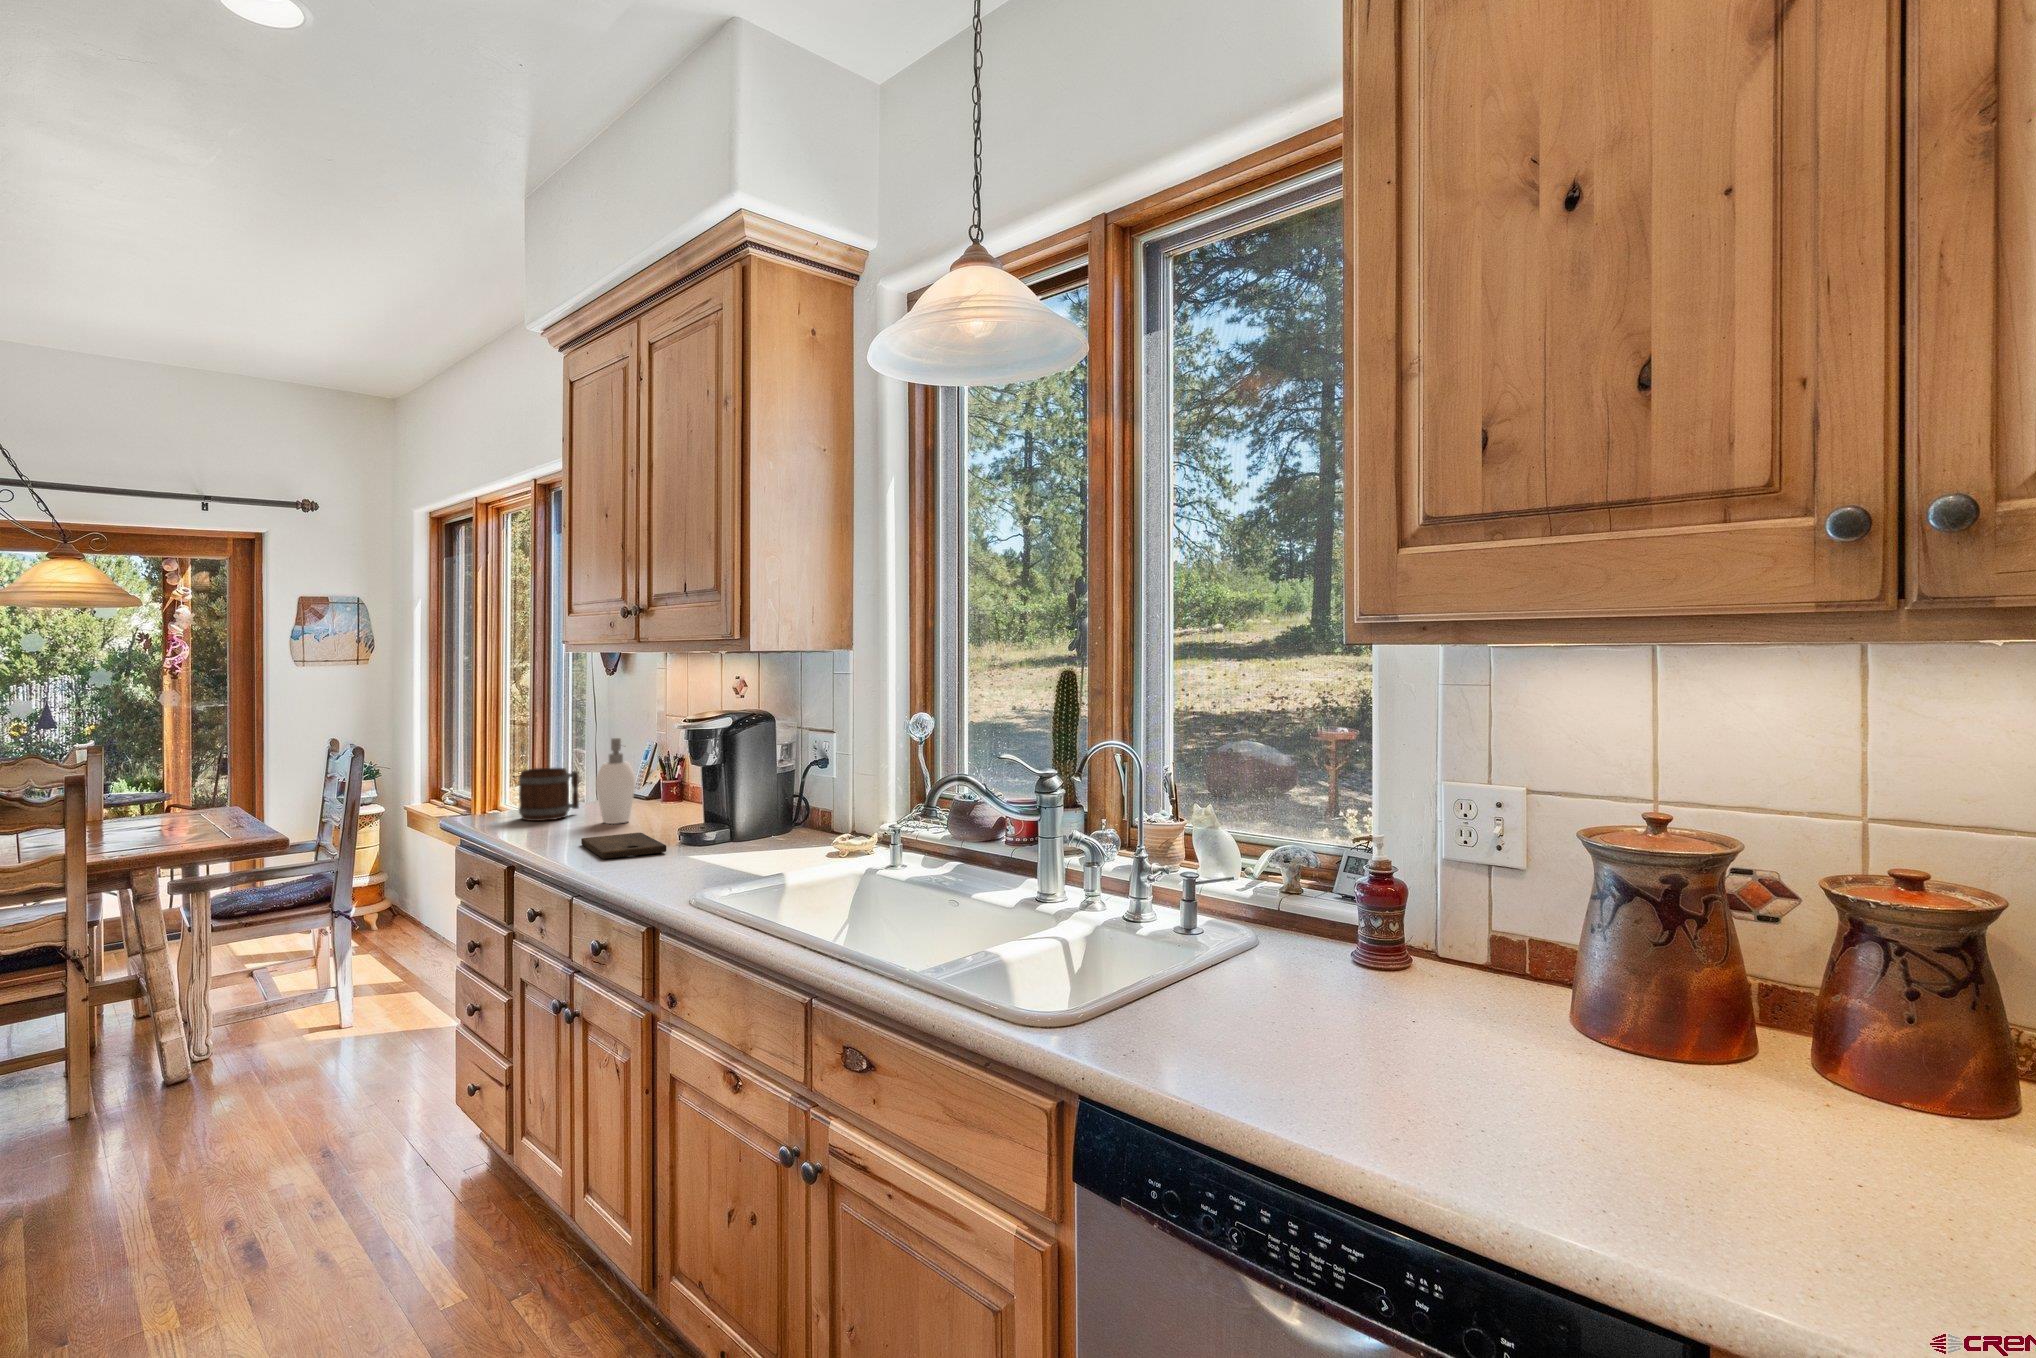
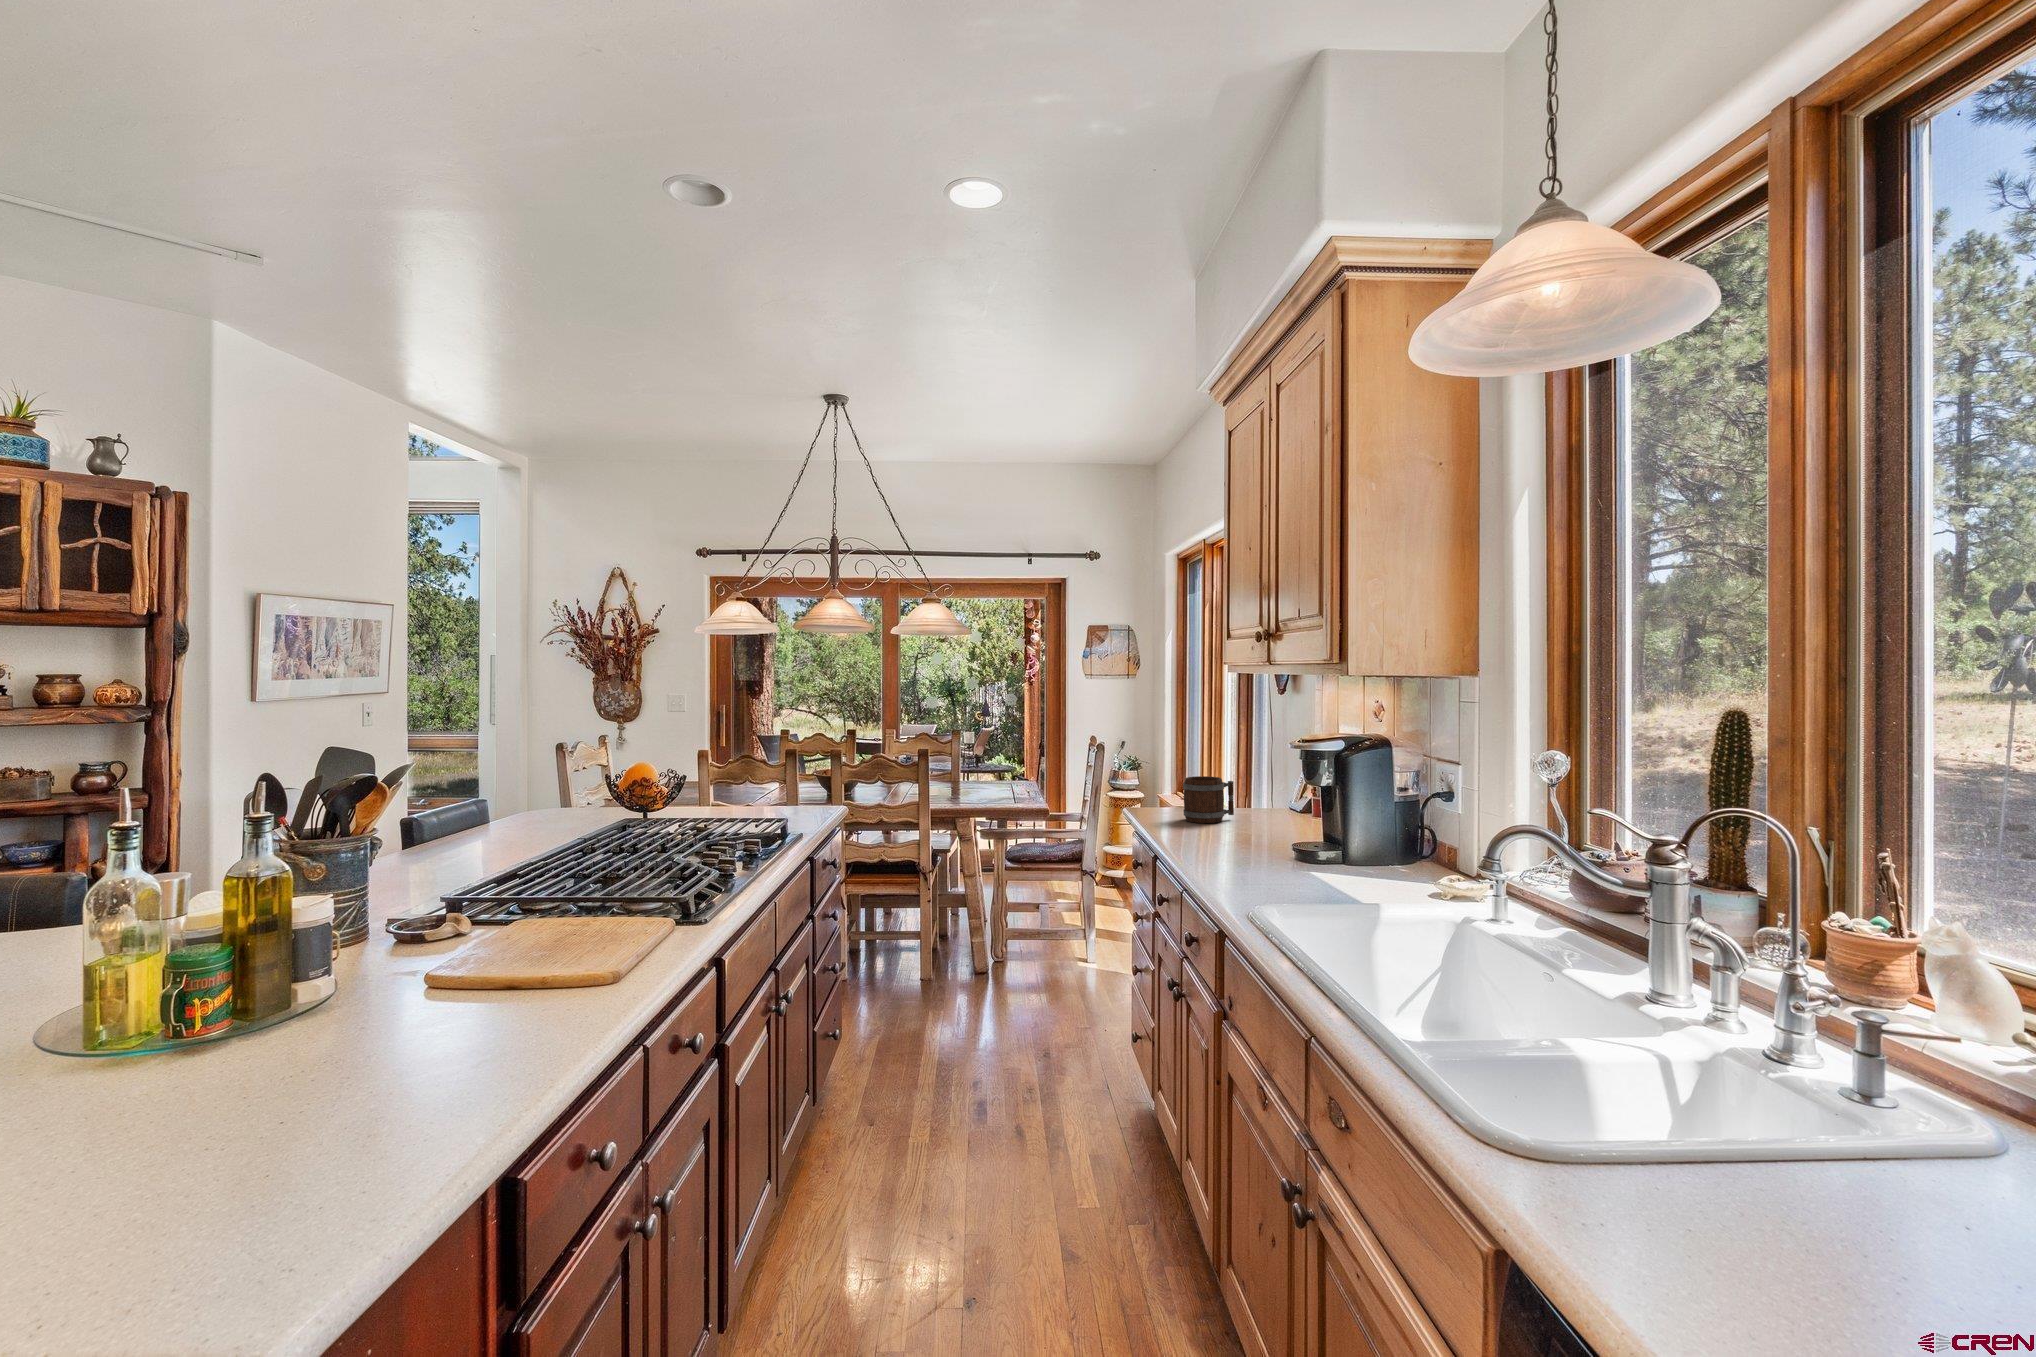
soap dispenser: present [596,738,636,824] -> none [1240,754,1275,833]
cutting board: present [581,833,666,859] -> none [1212,844,1276,867]

